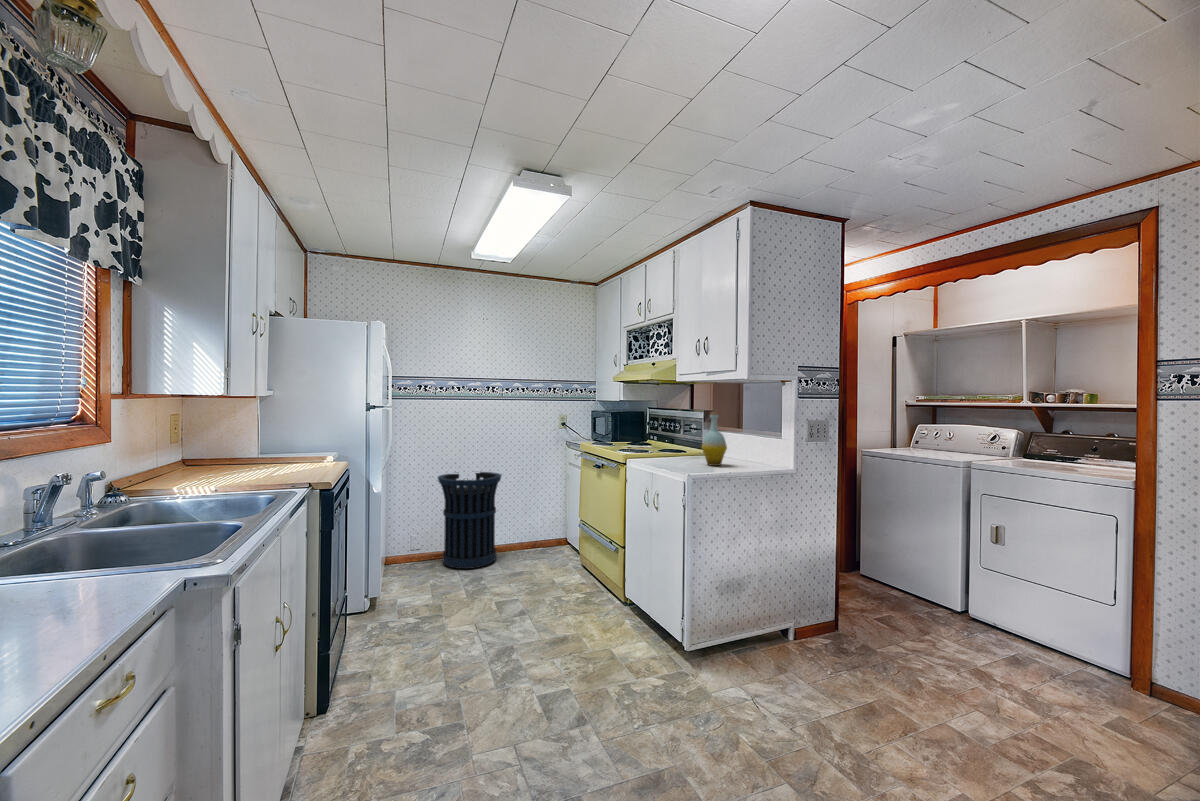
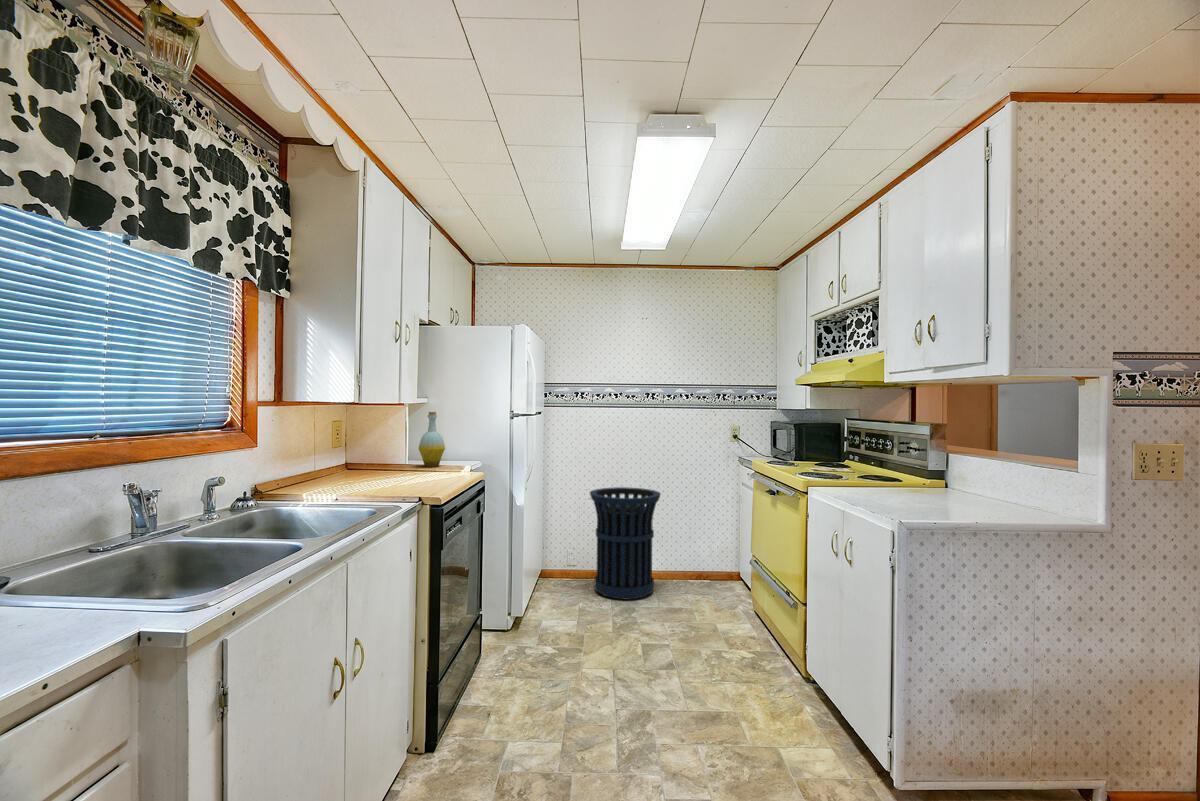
bottle: present [702,412,727,466] -> present [418,412,445,467]

